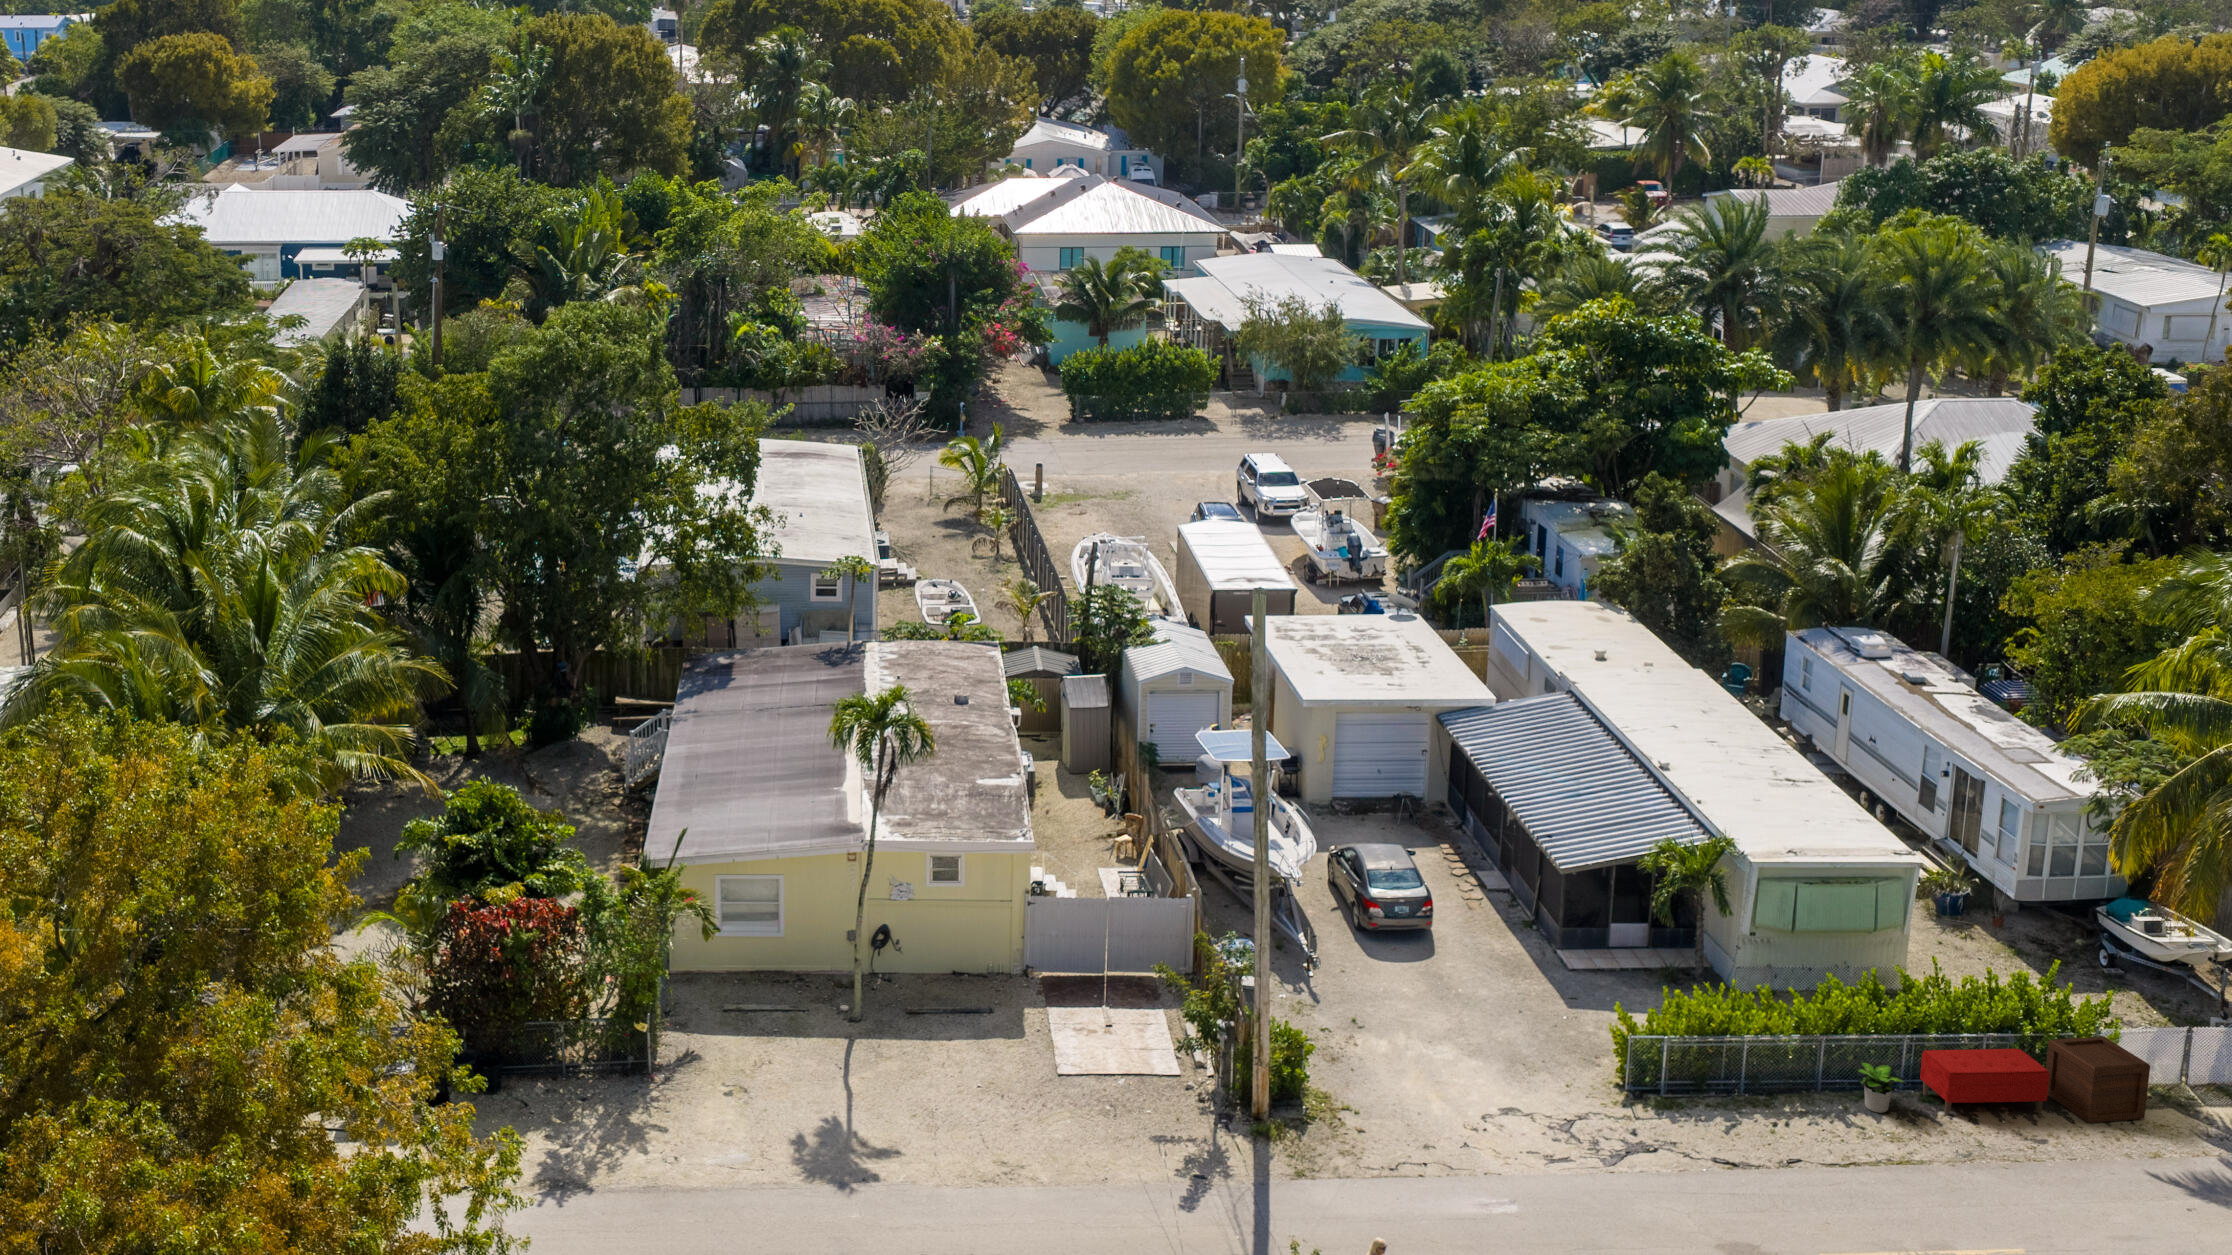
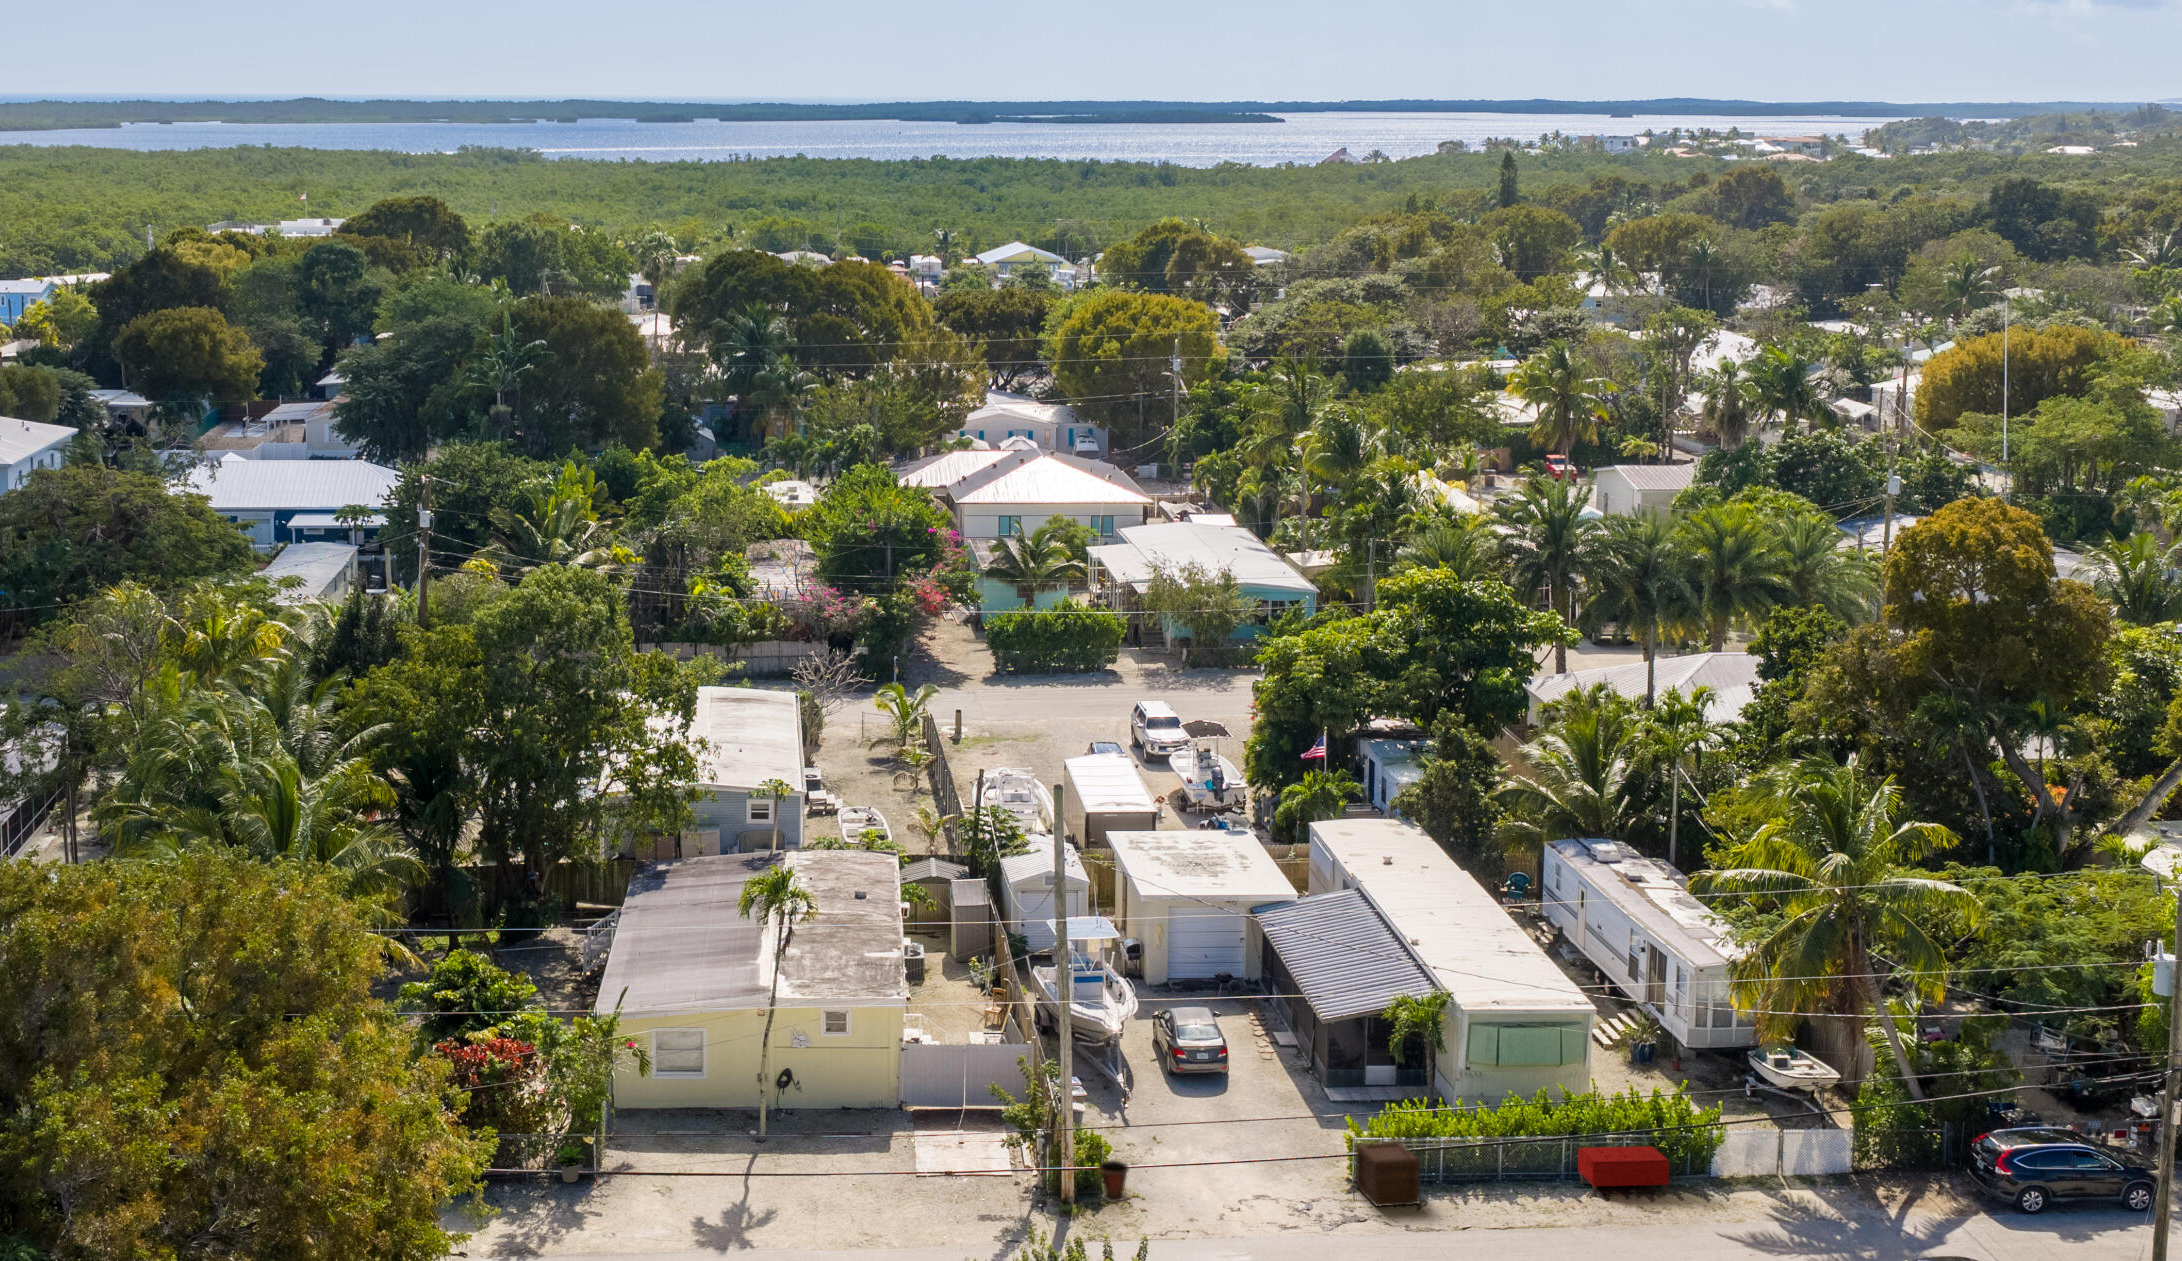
wooden crate: present [2046,1036,2150,1123] -> present [1356,1142,1420,1206]
potted plant: present [1855,1061,1906,1113] -> present [554,1144,588,1183]
waste bin: none [1299,1063,1343,1121] -> present [1098,1160,1129,1203]

